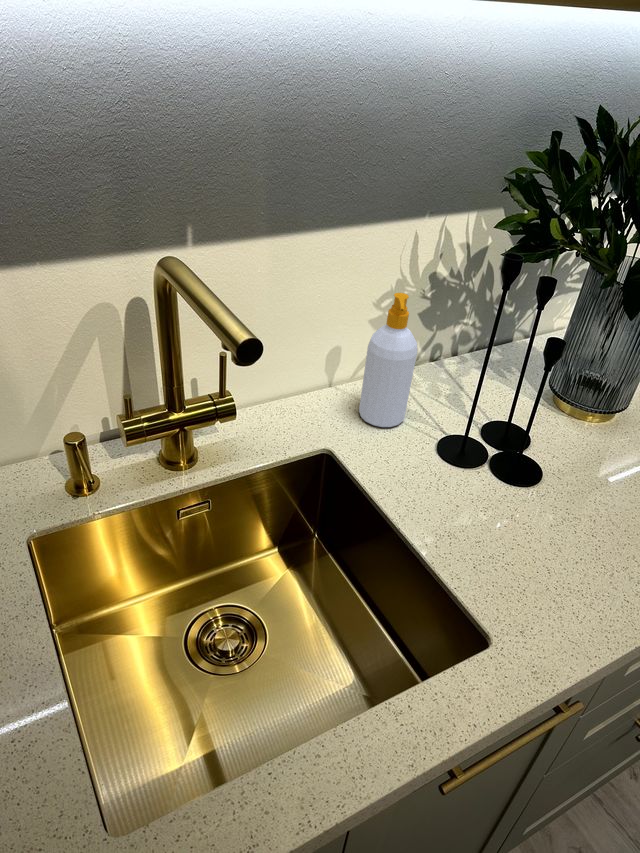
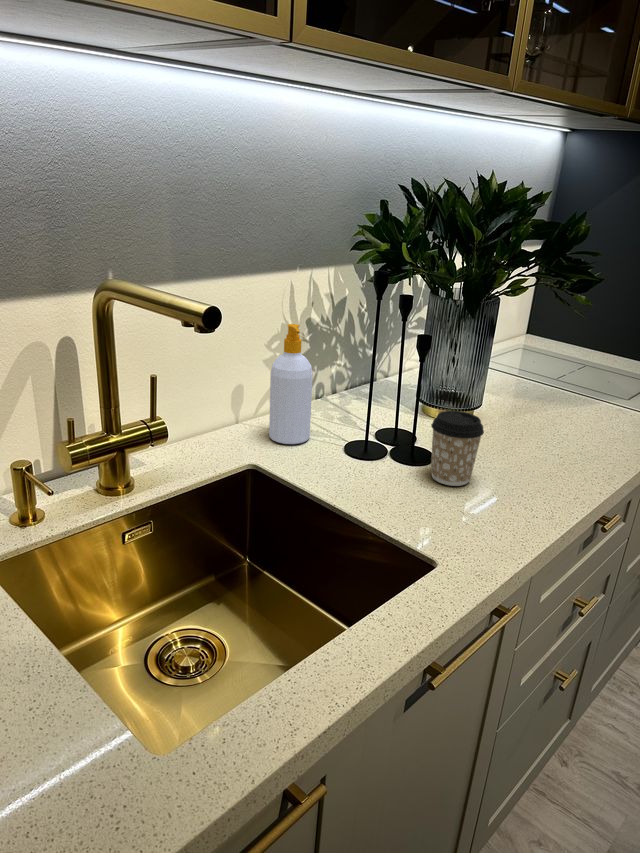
coffee cup: none [530,437,606,529] -> present [431,411,484,486]

